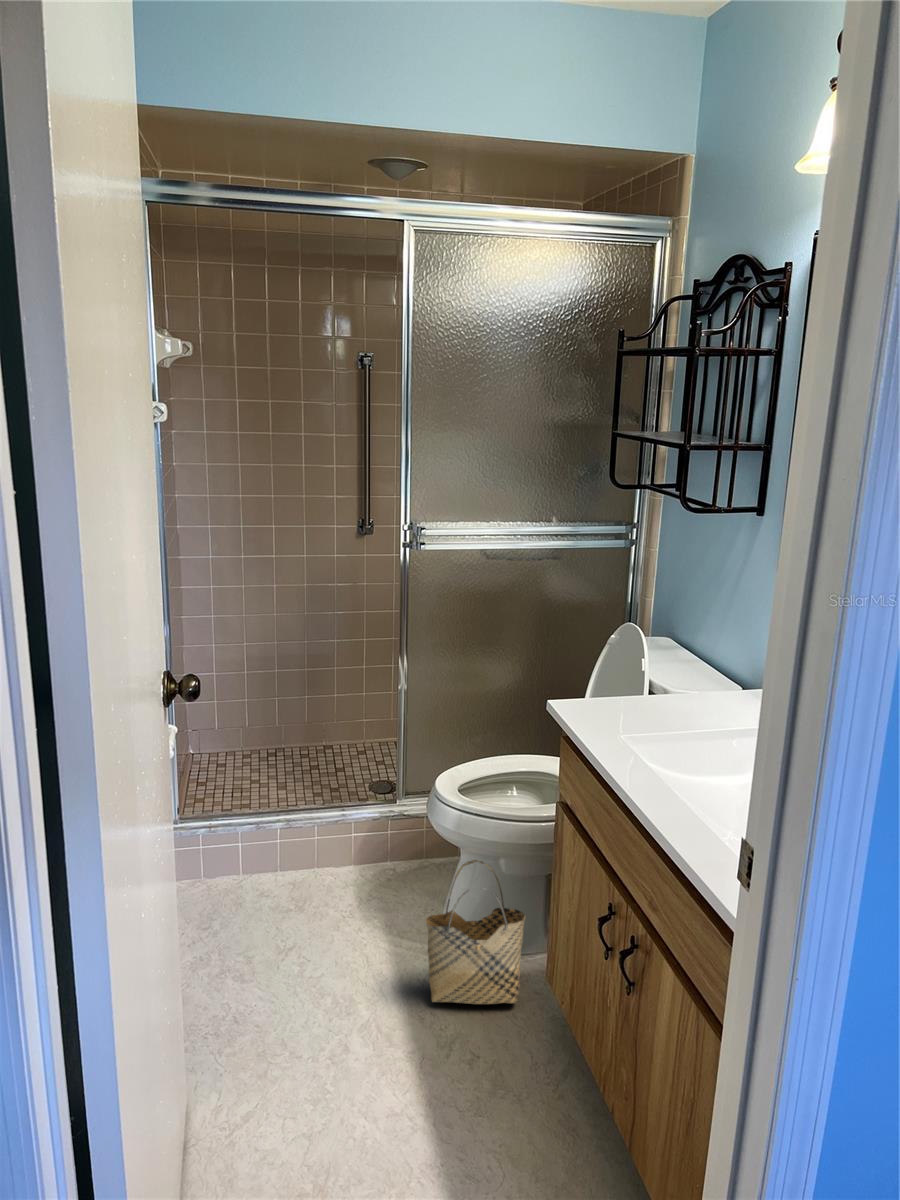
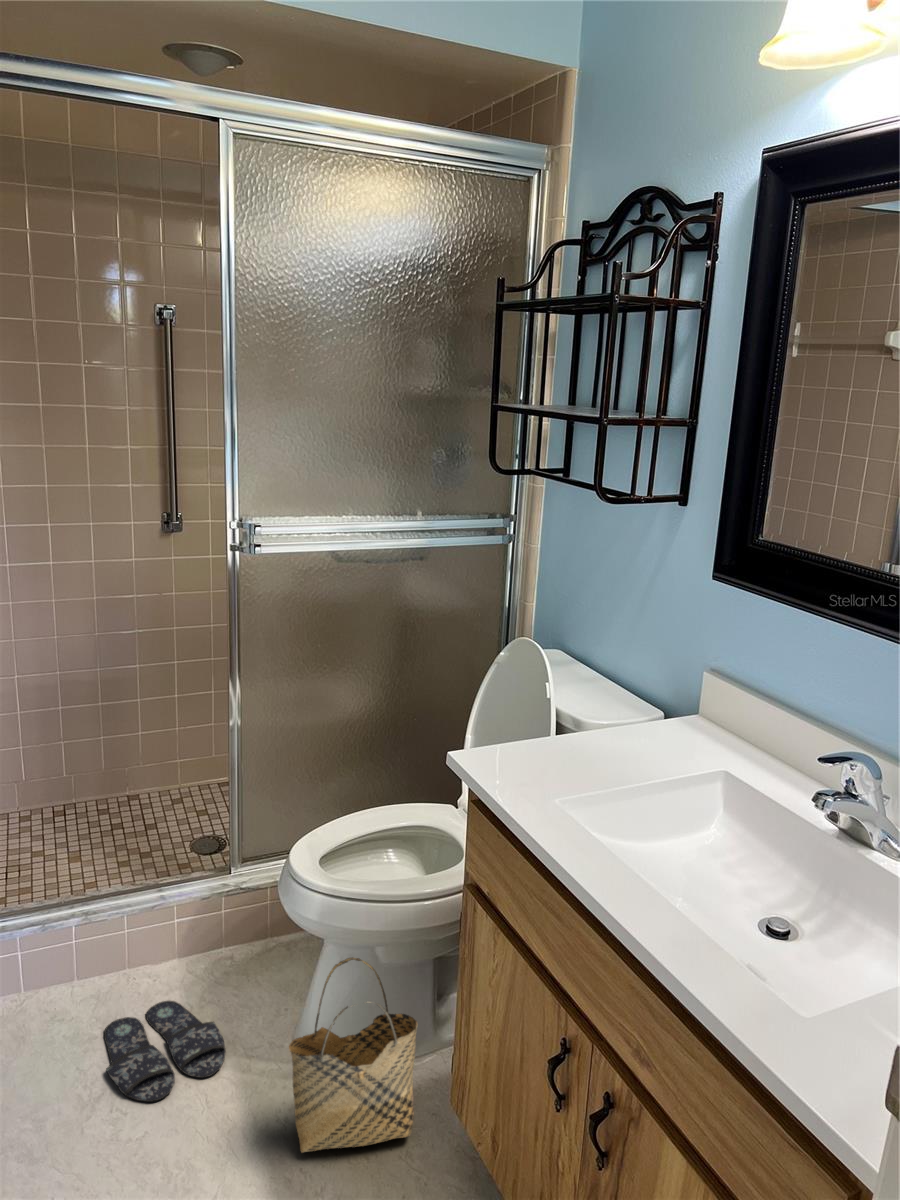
slippers: none [296,892,383,956] -> present [104,1001,226,1102]

